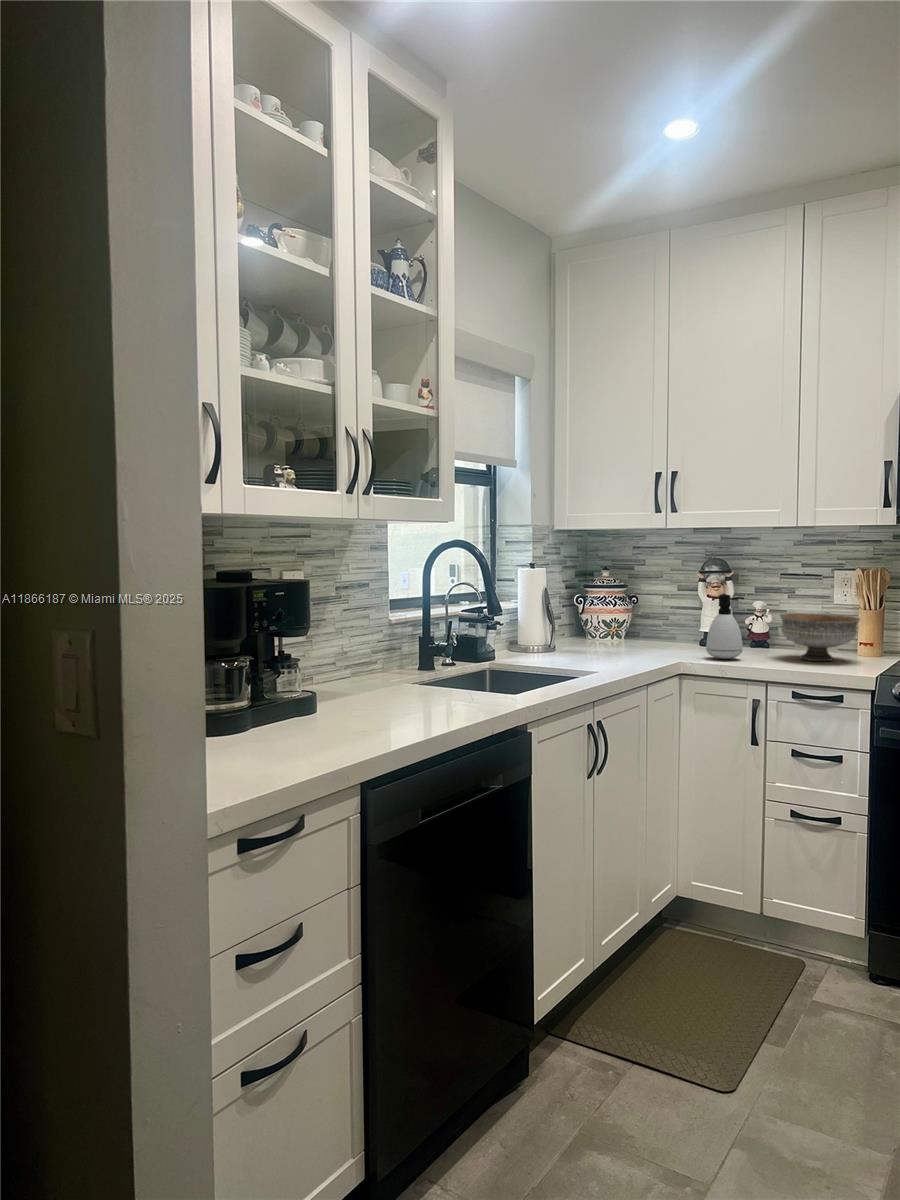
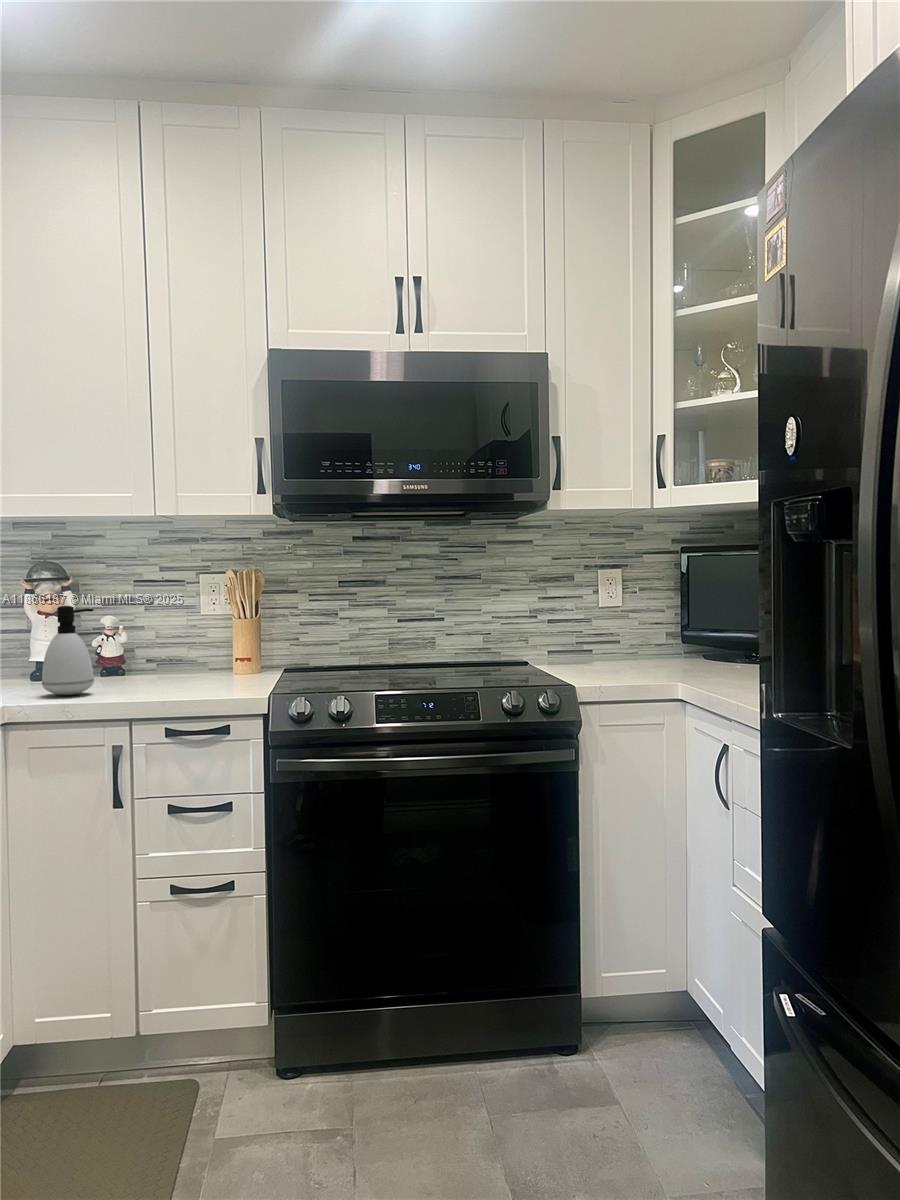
bowl: present [780,613,860,661] -> none [139,627,238,686]

